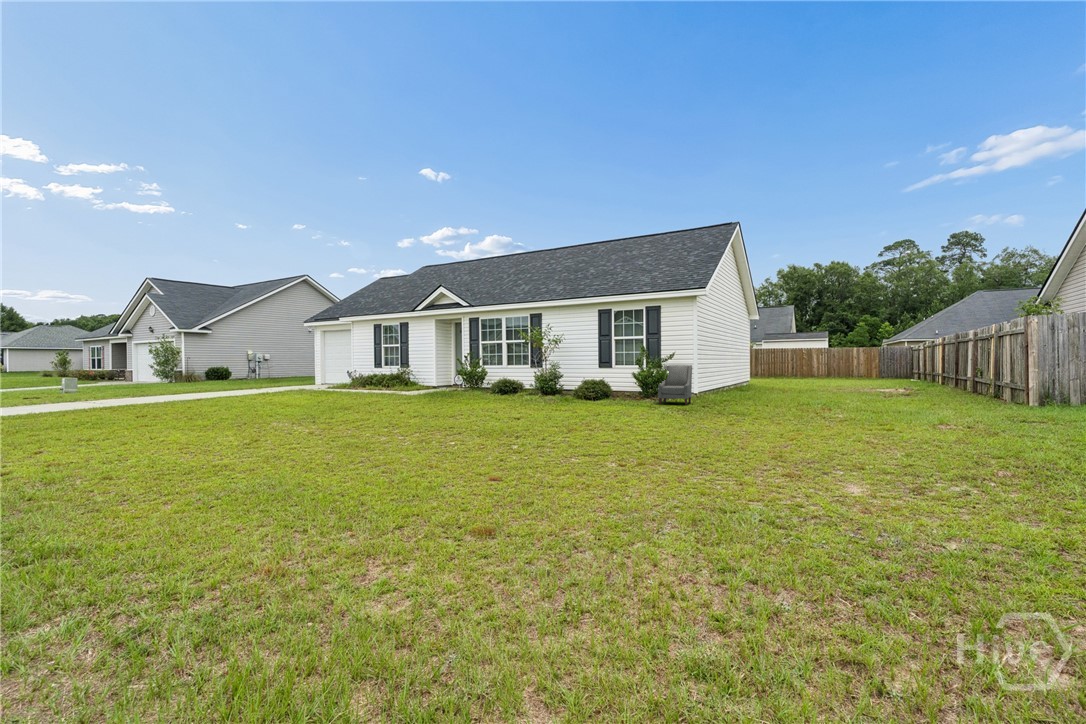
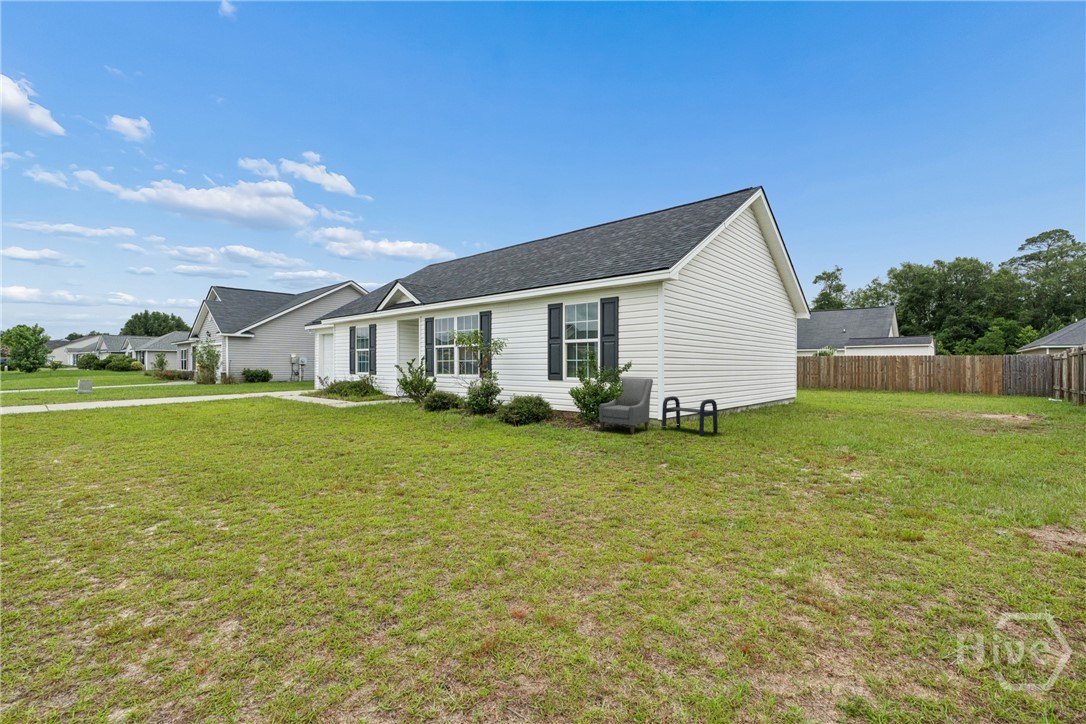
bench: none [700,378,739,404] -> present [662,396,718,436]

